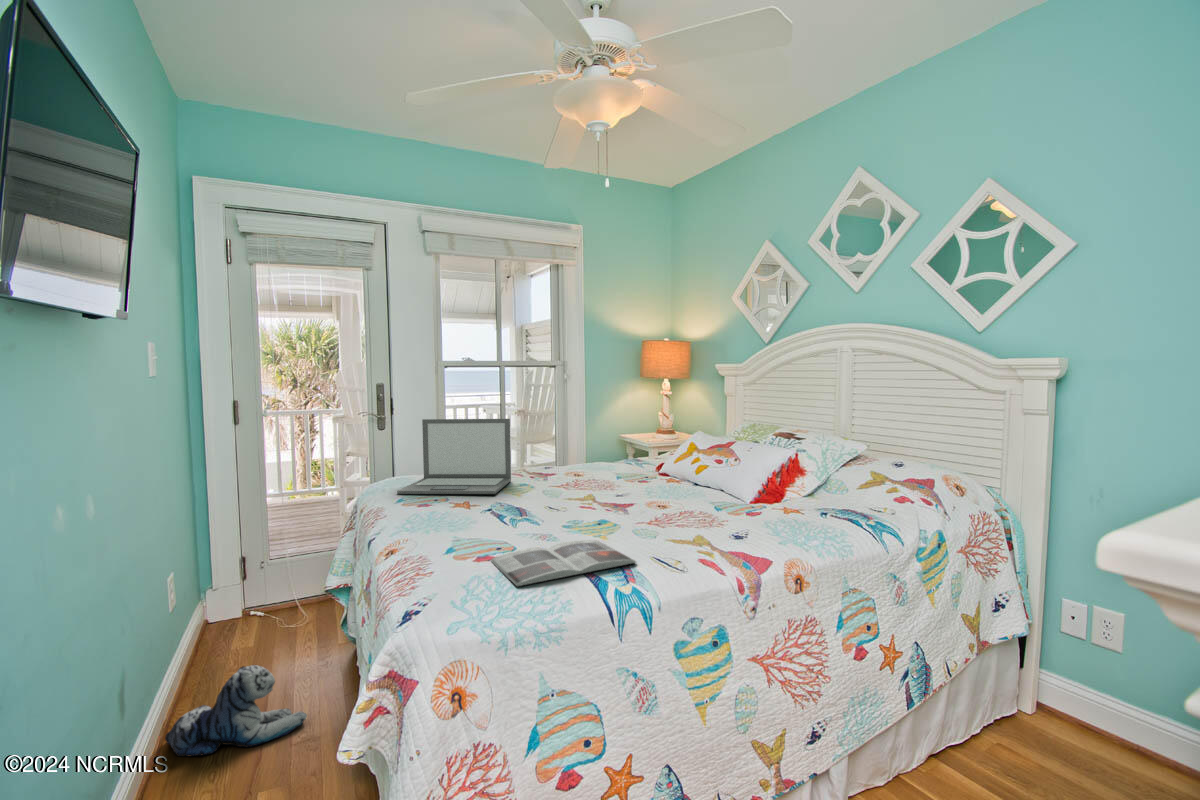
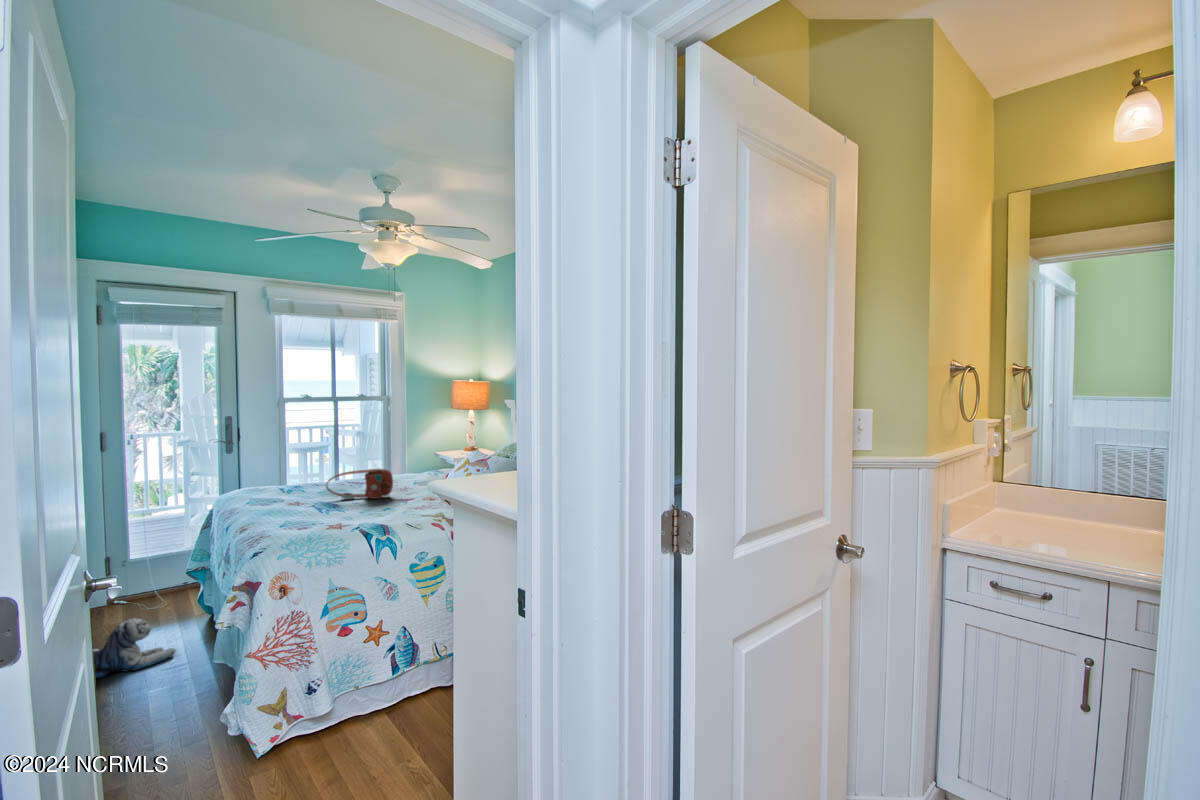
laptop: present [397,419,511,494] -> none [248,443,337,498]
handbag: none [503,456,598,503] -> present [326,468,393,499]
magazine: present [491,540,636,586] -> none [309,517,396,540]

